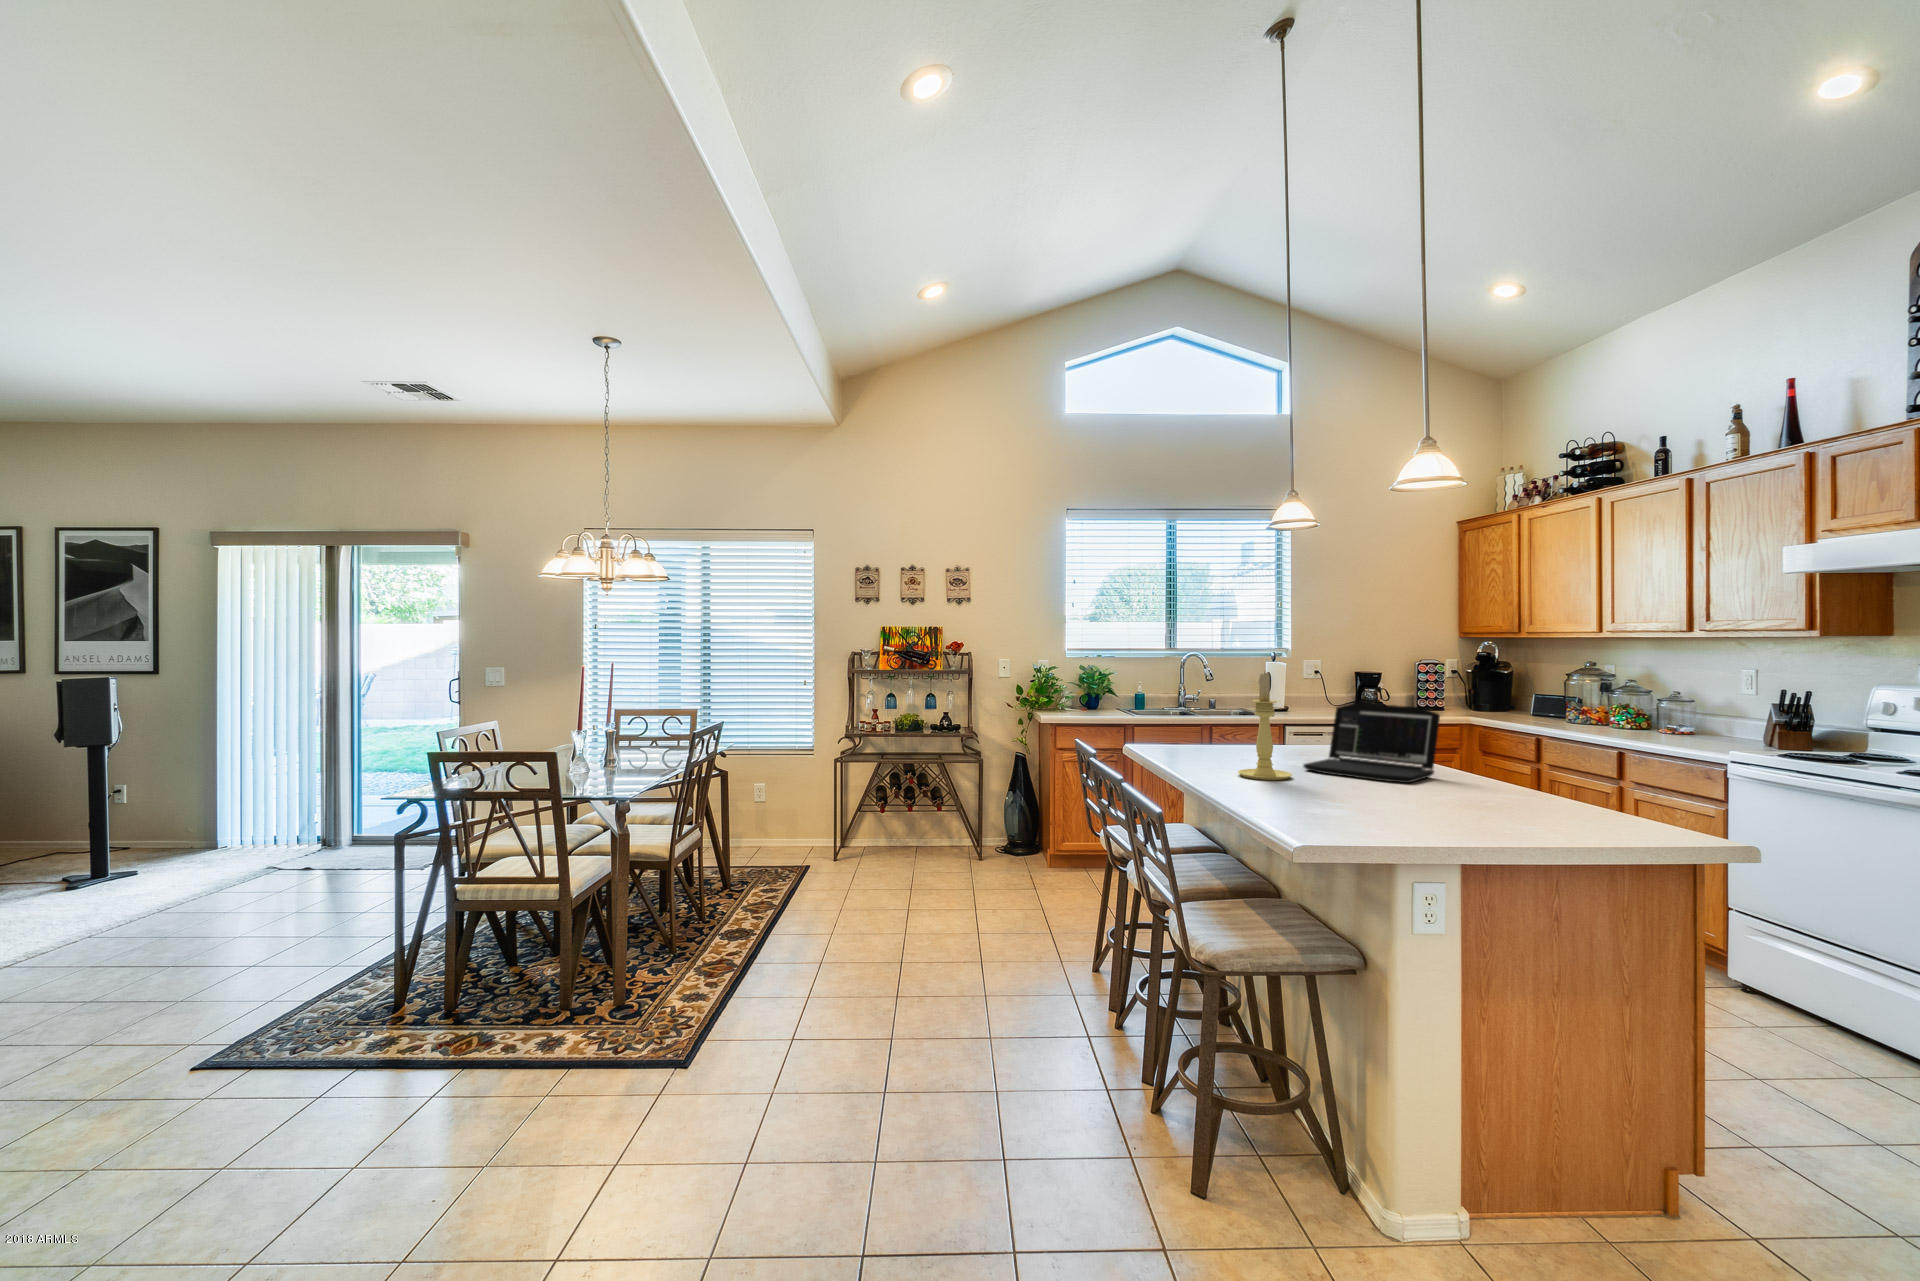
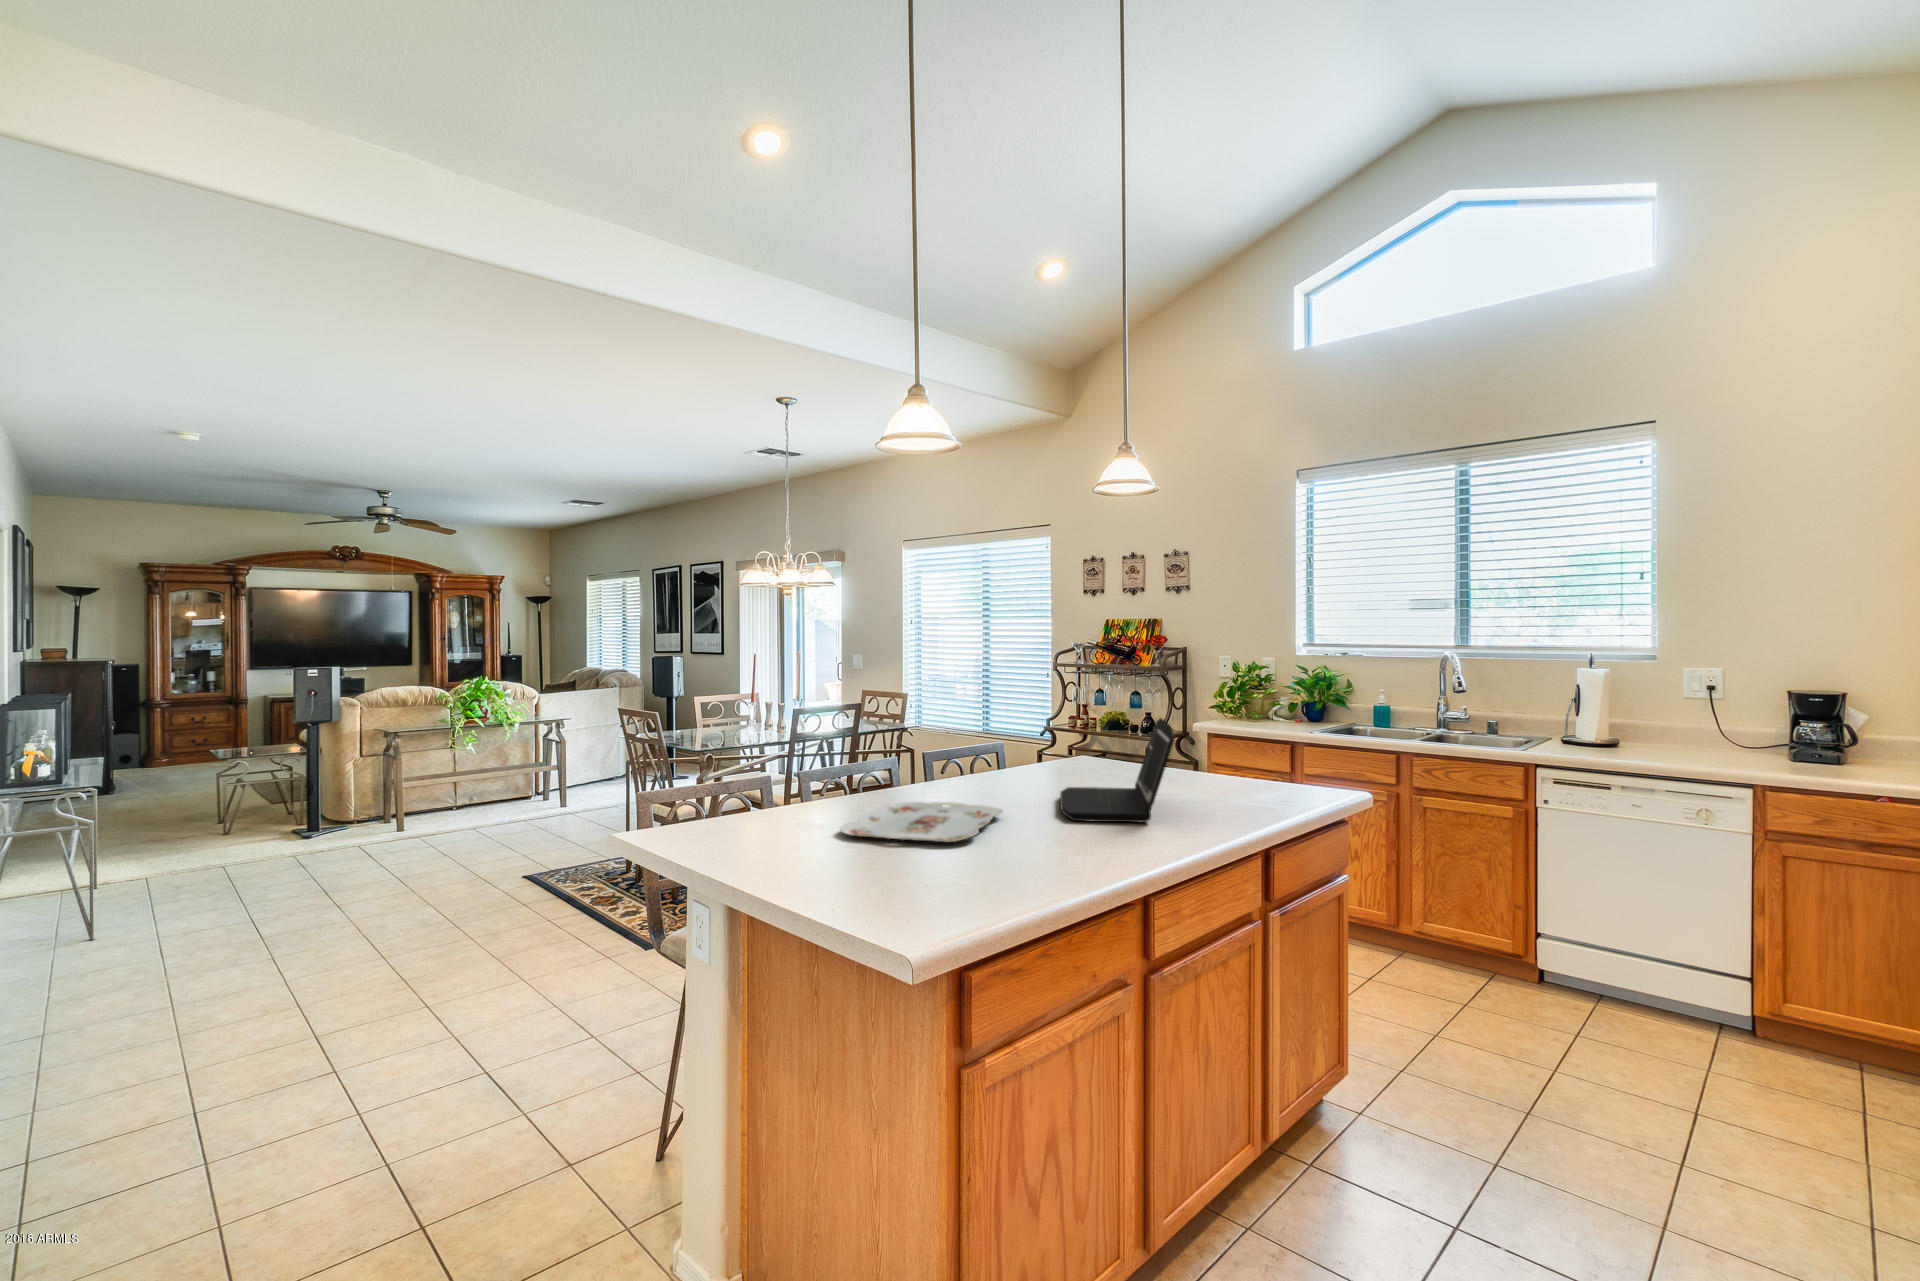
candle holder: present [1238,672,1292,780] -> none [957,668,1017,796]
serving tray: none [1310,782,1485,815] -> present [840,802,1003,843]

